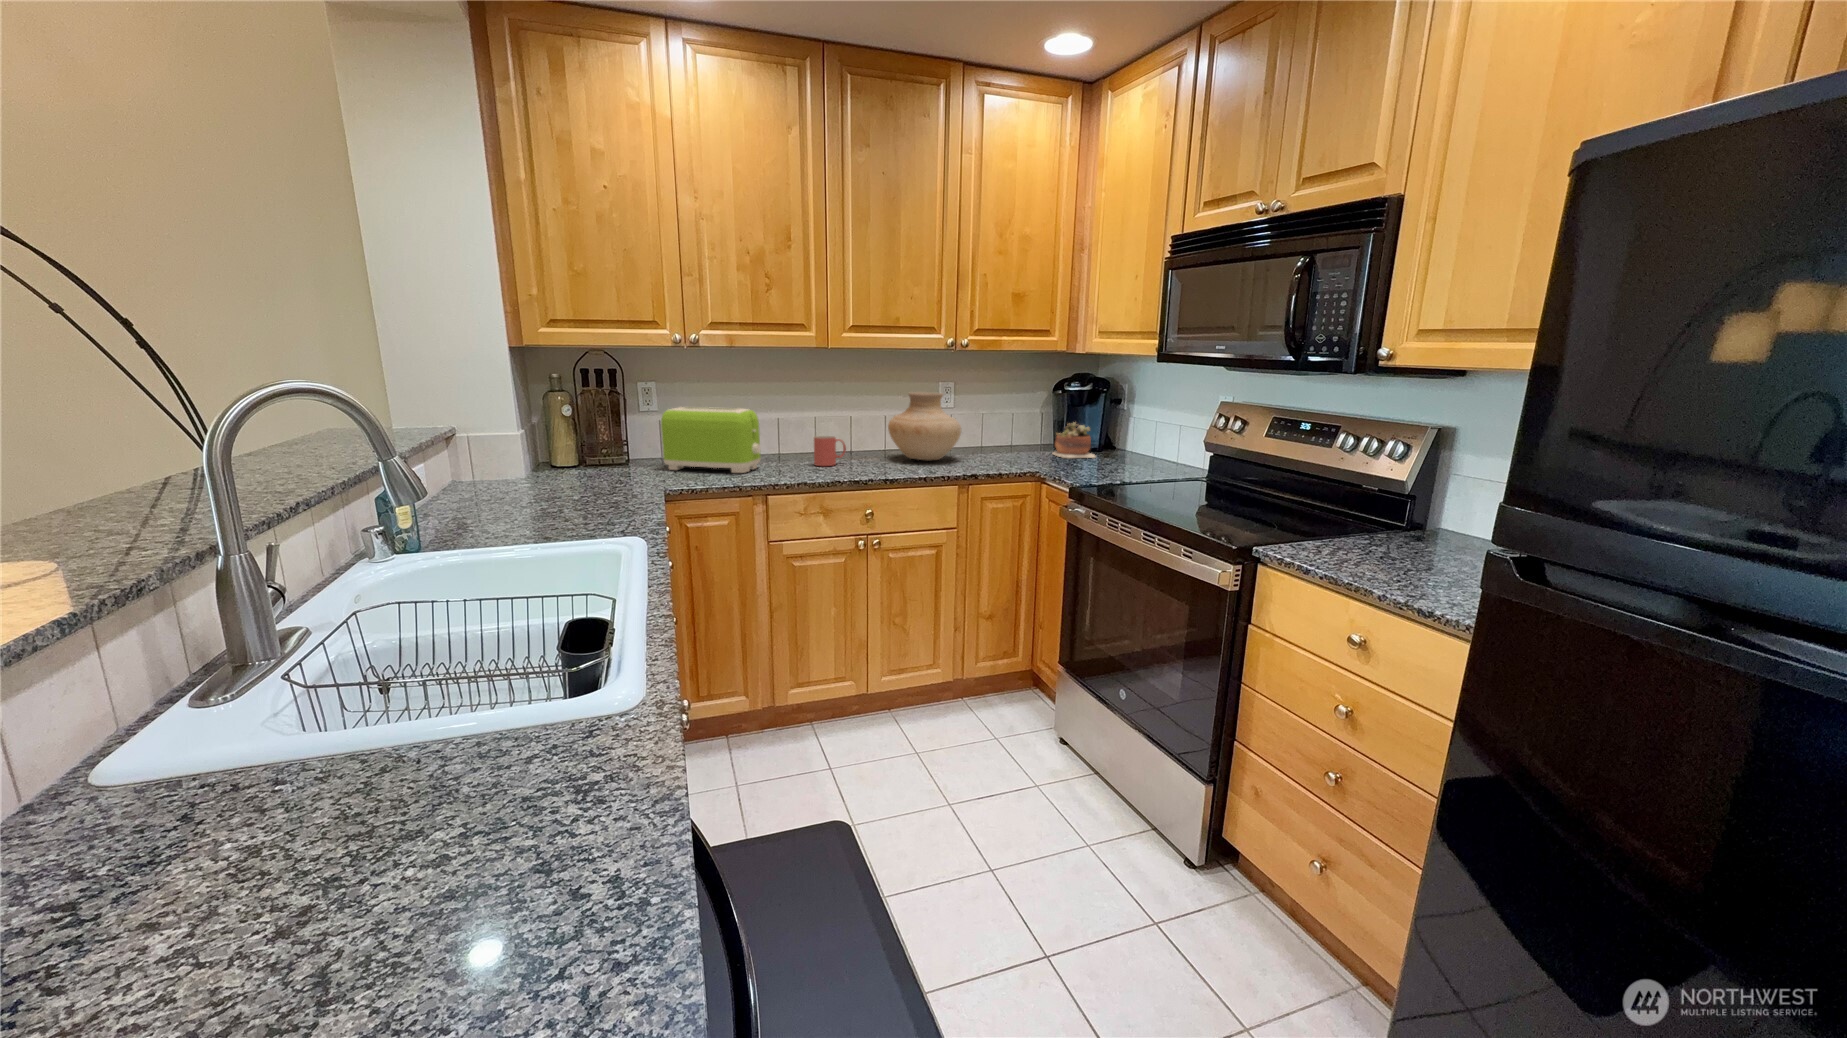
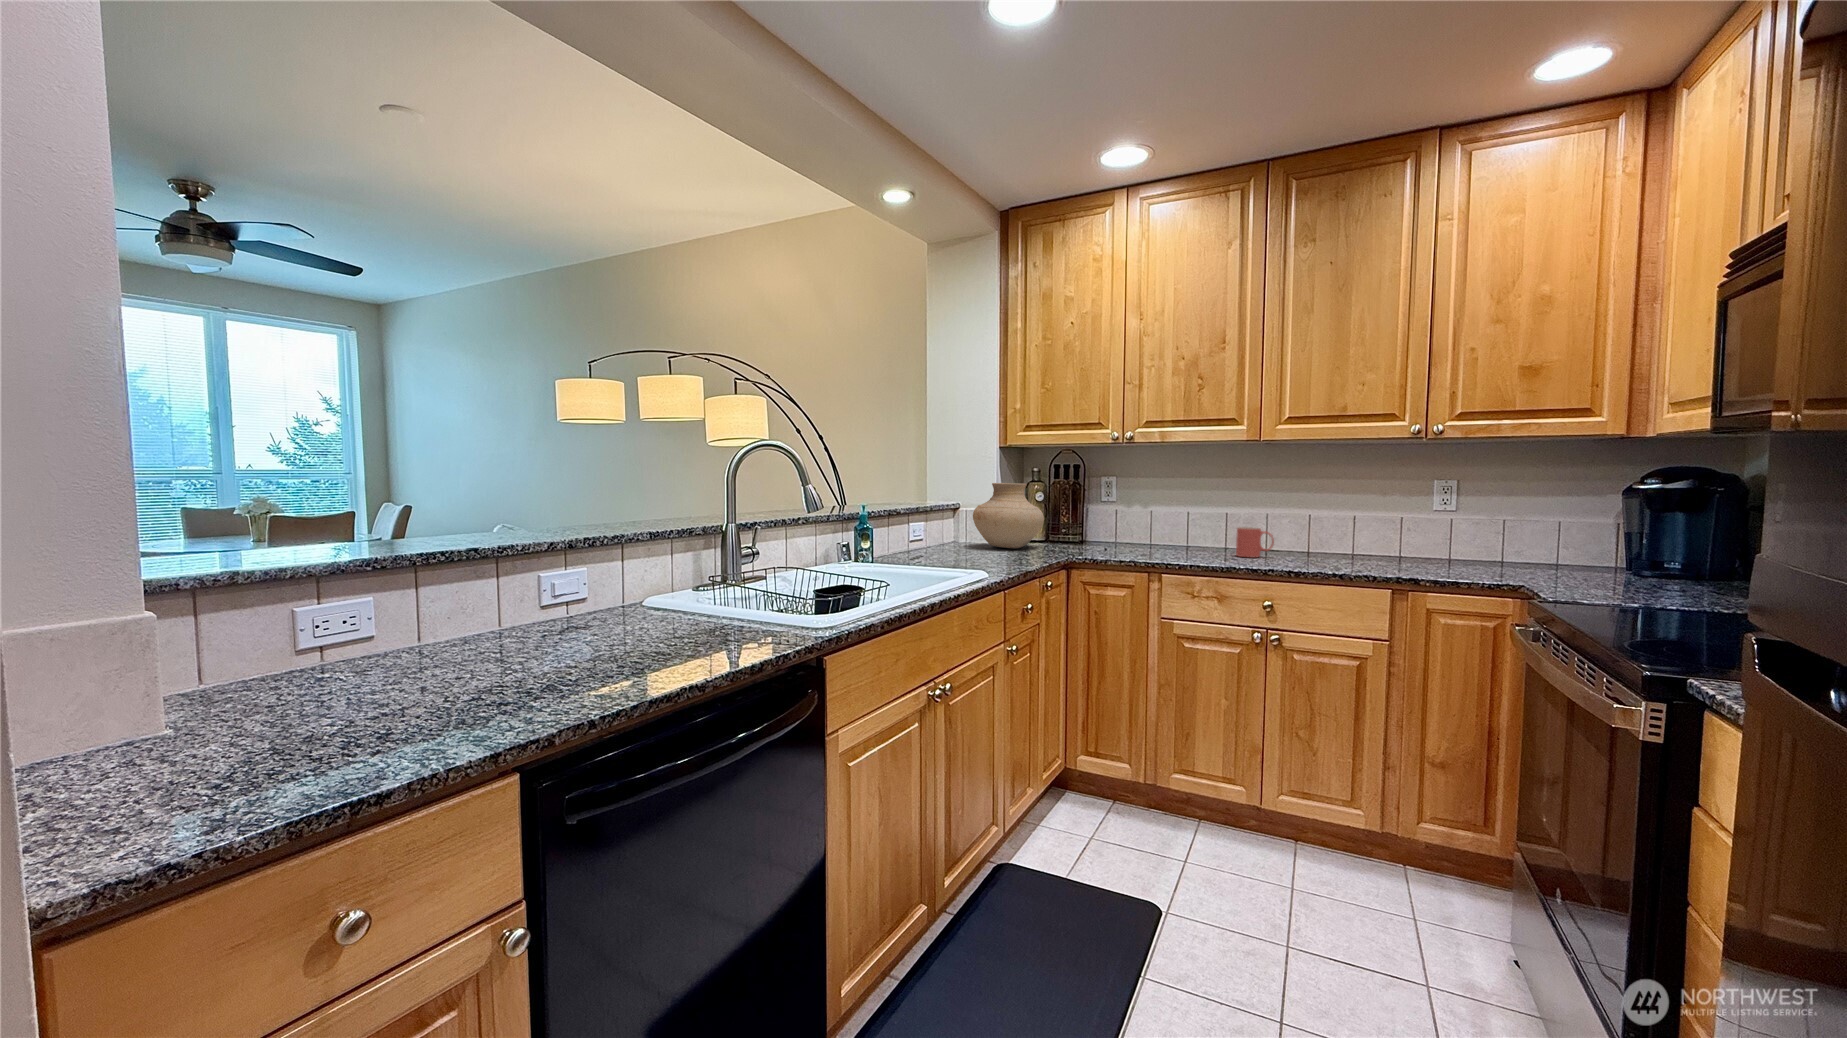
vase: present [888,392,961,460] -> present [973,483,1044,548]
toaster: present [661,407,761,473] -> none [1099,495,1182,554]
succulent plant: present [1053,423,1095,458] -> none [1602,533,1682,586]

